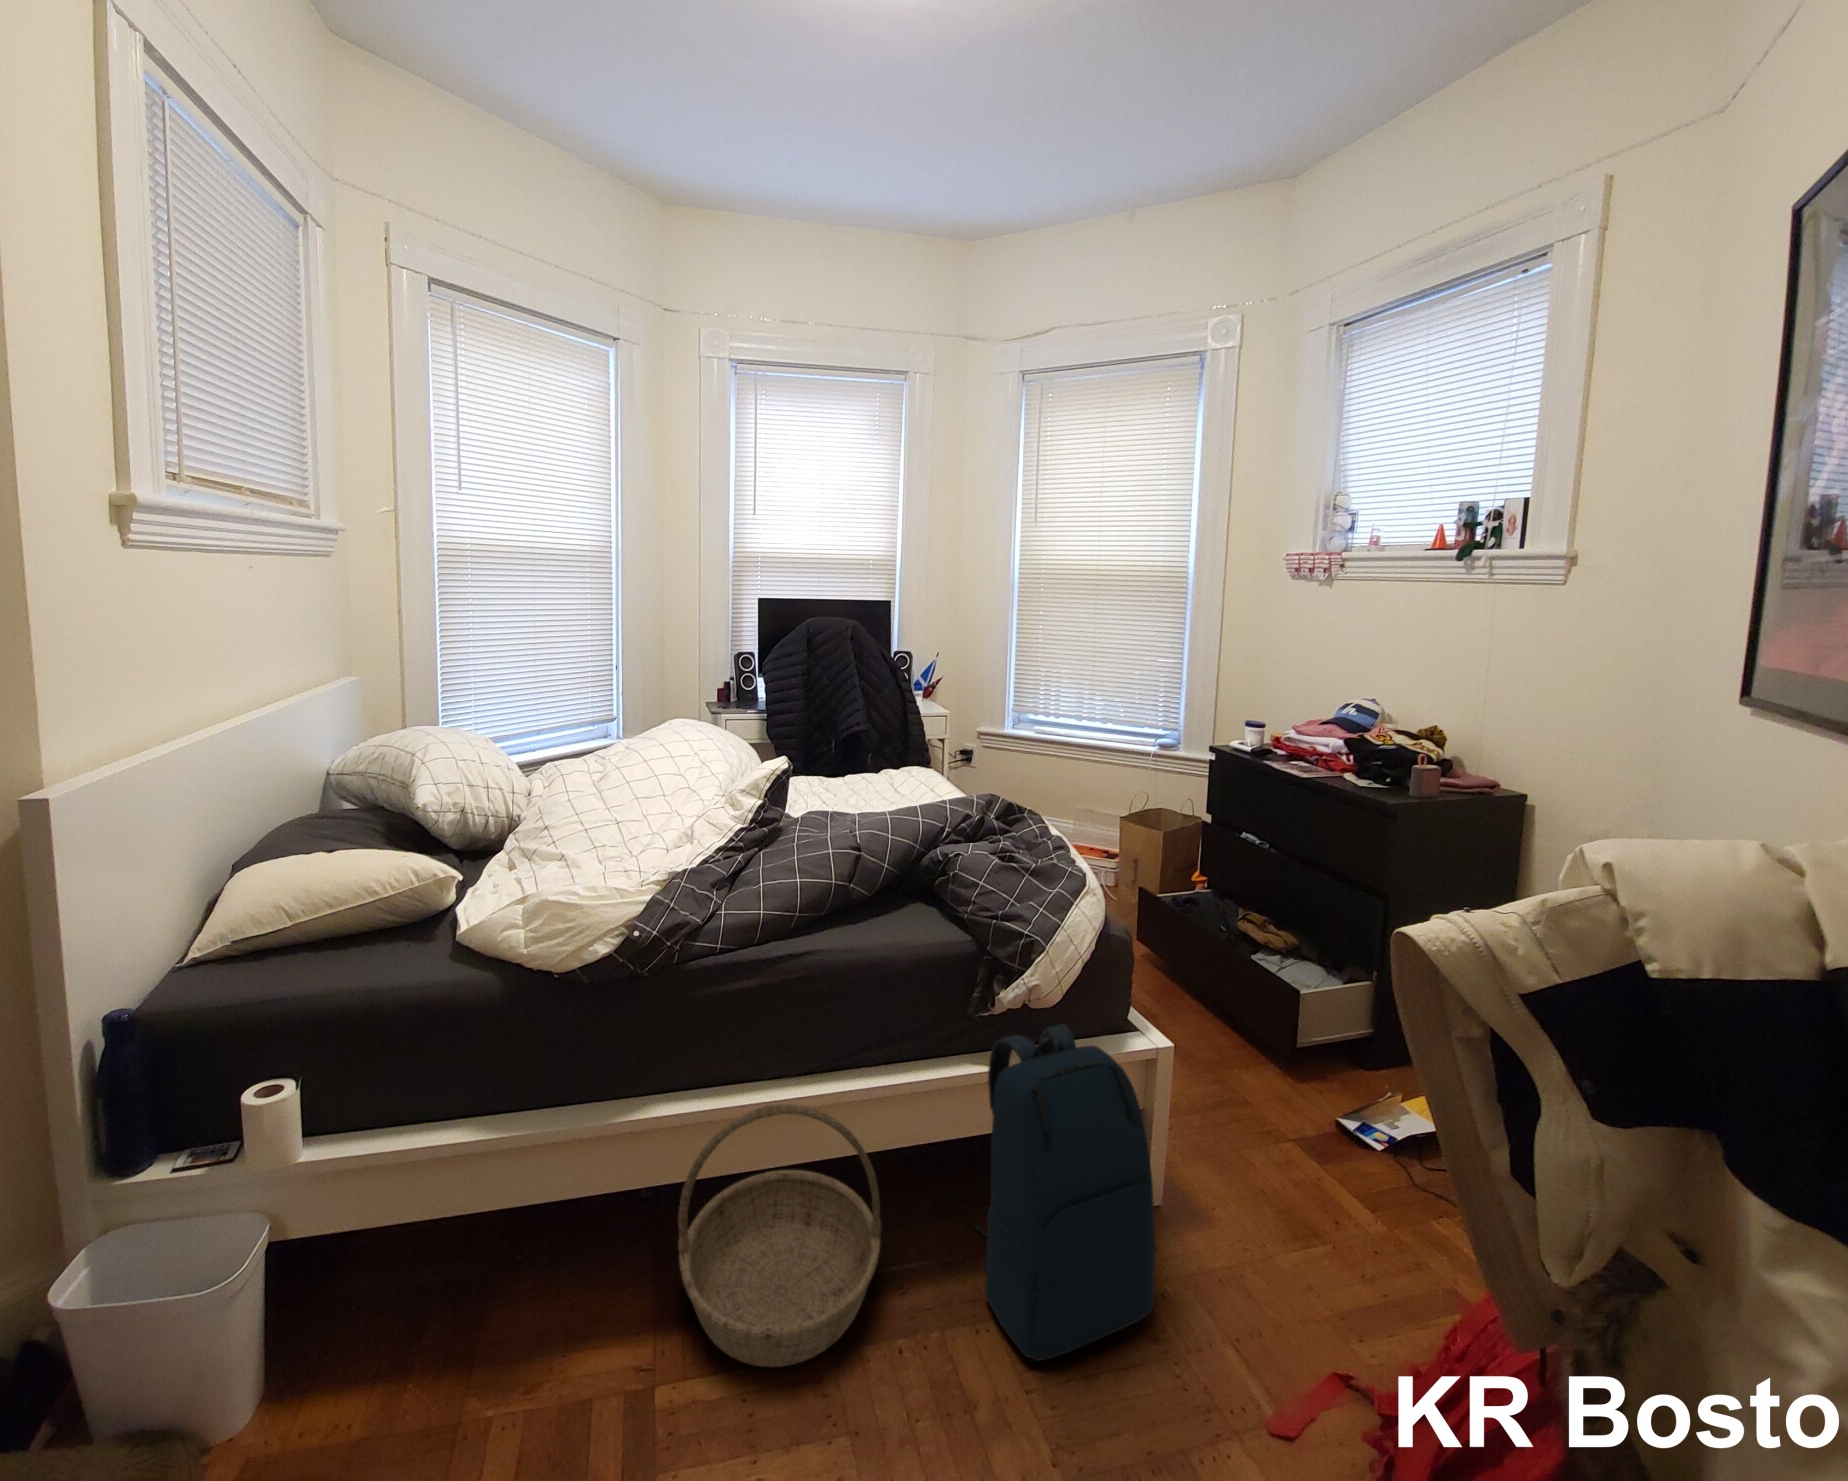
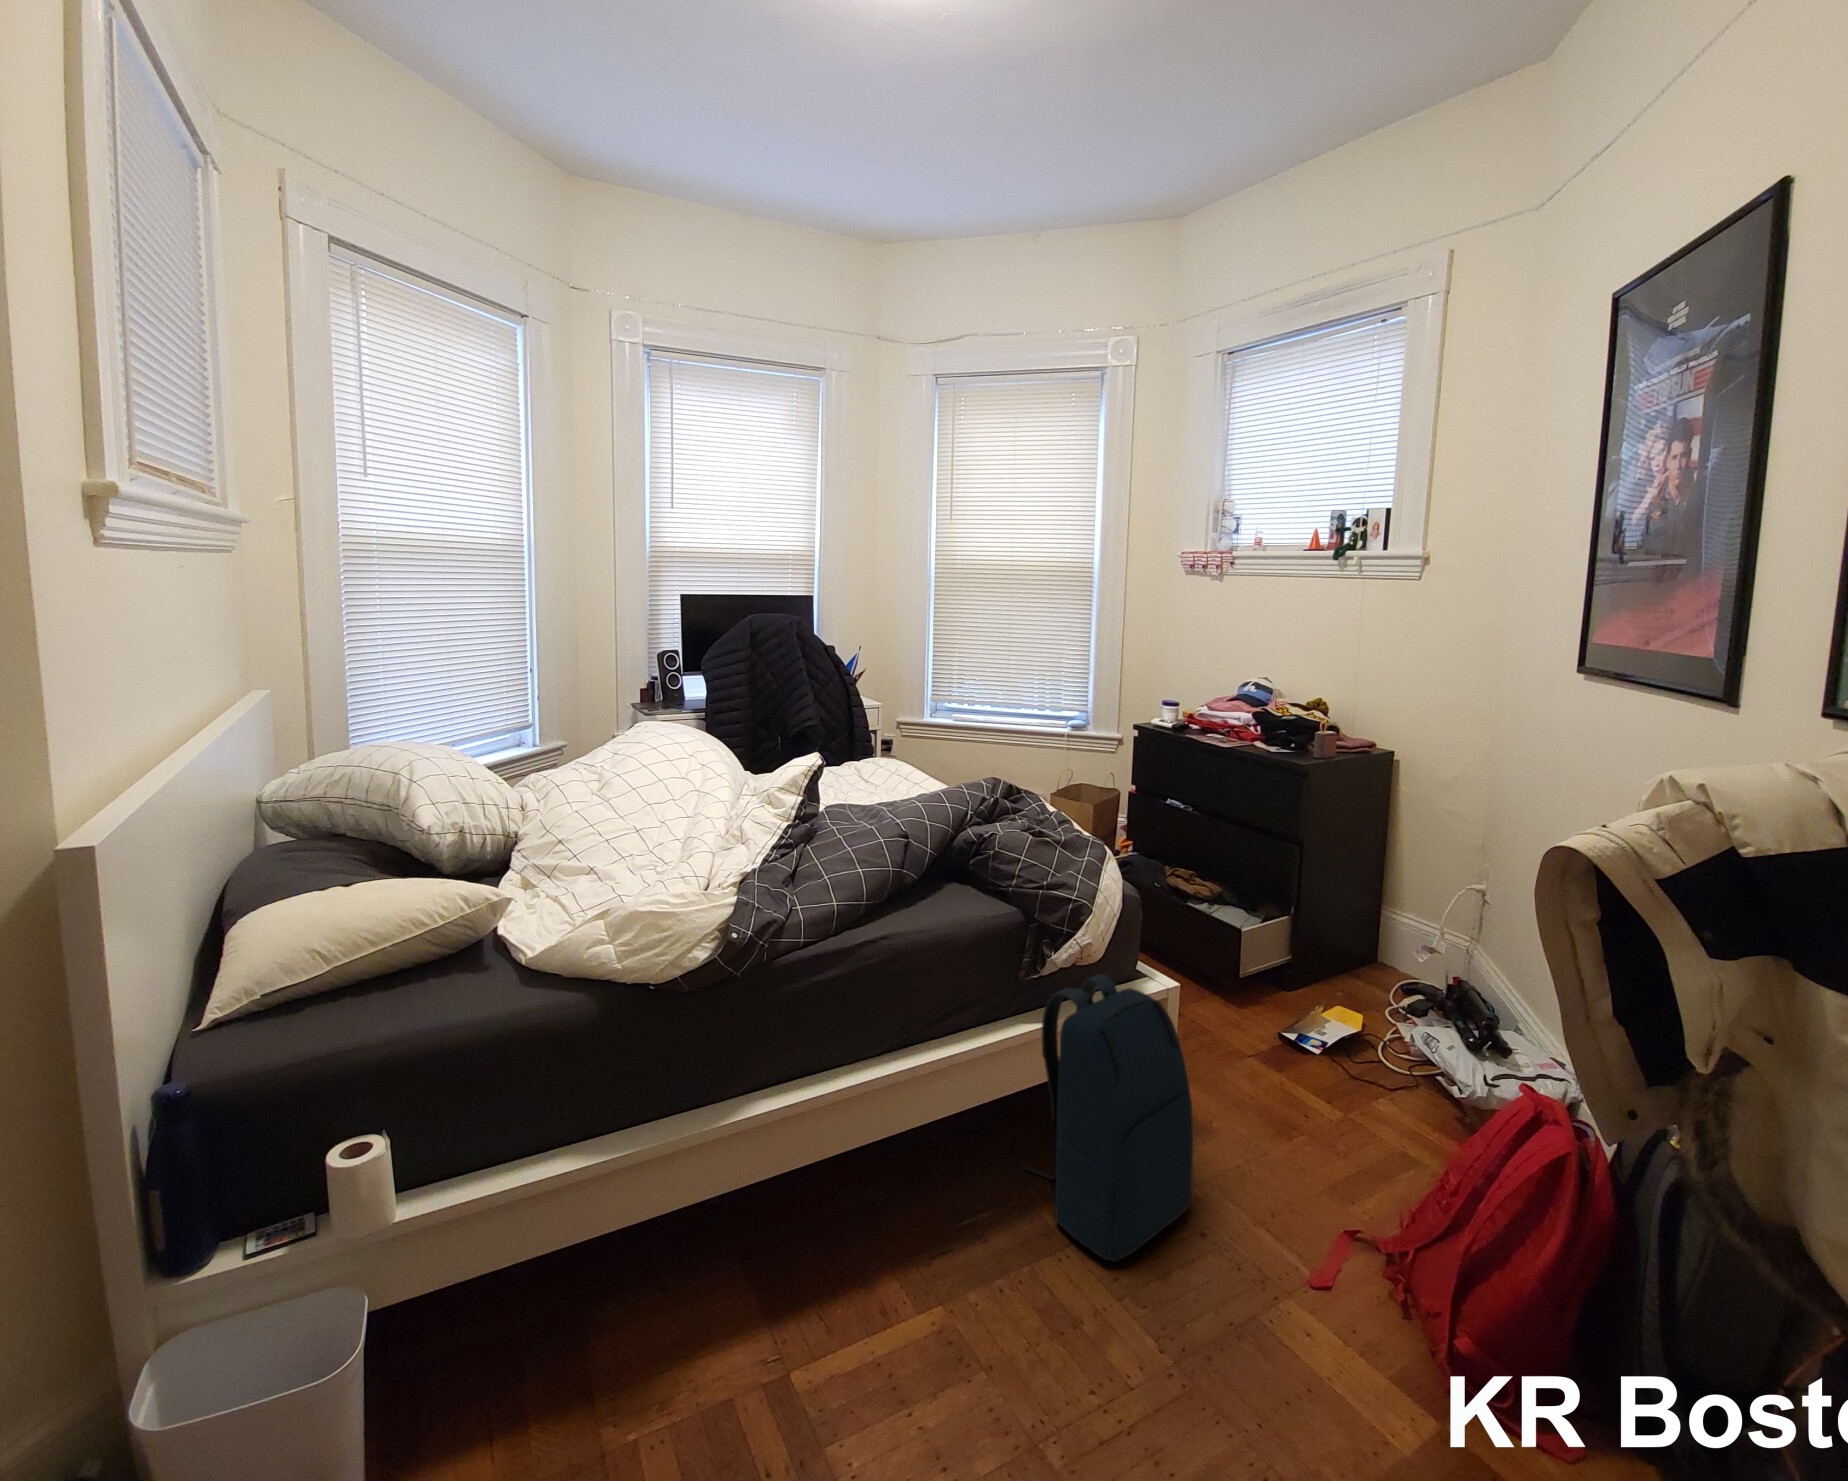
basket: present [678,1104,881,1367] -> none [781,1079,969,1324]

